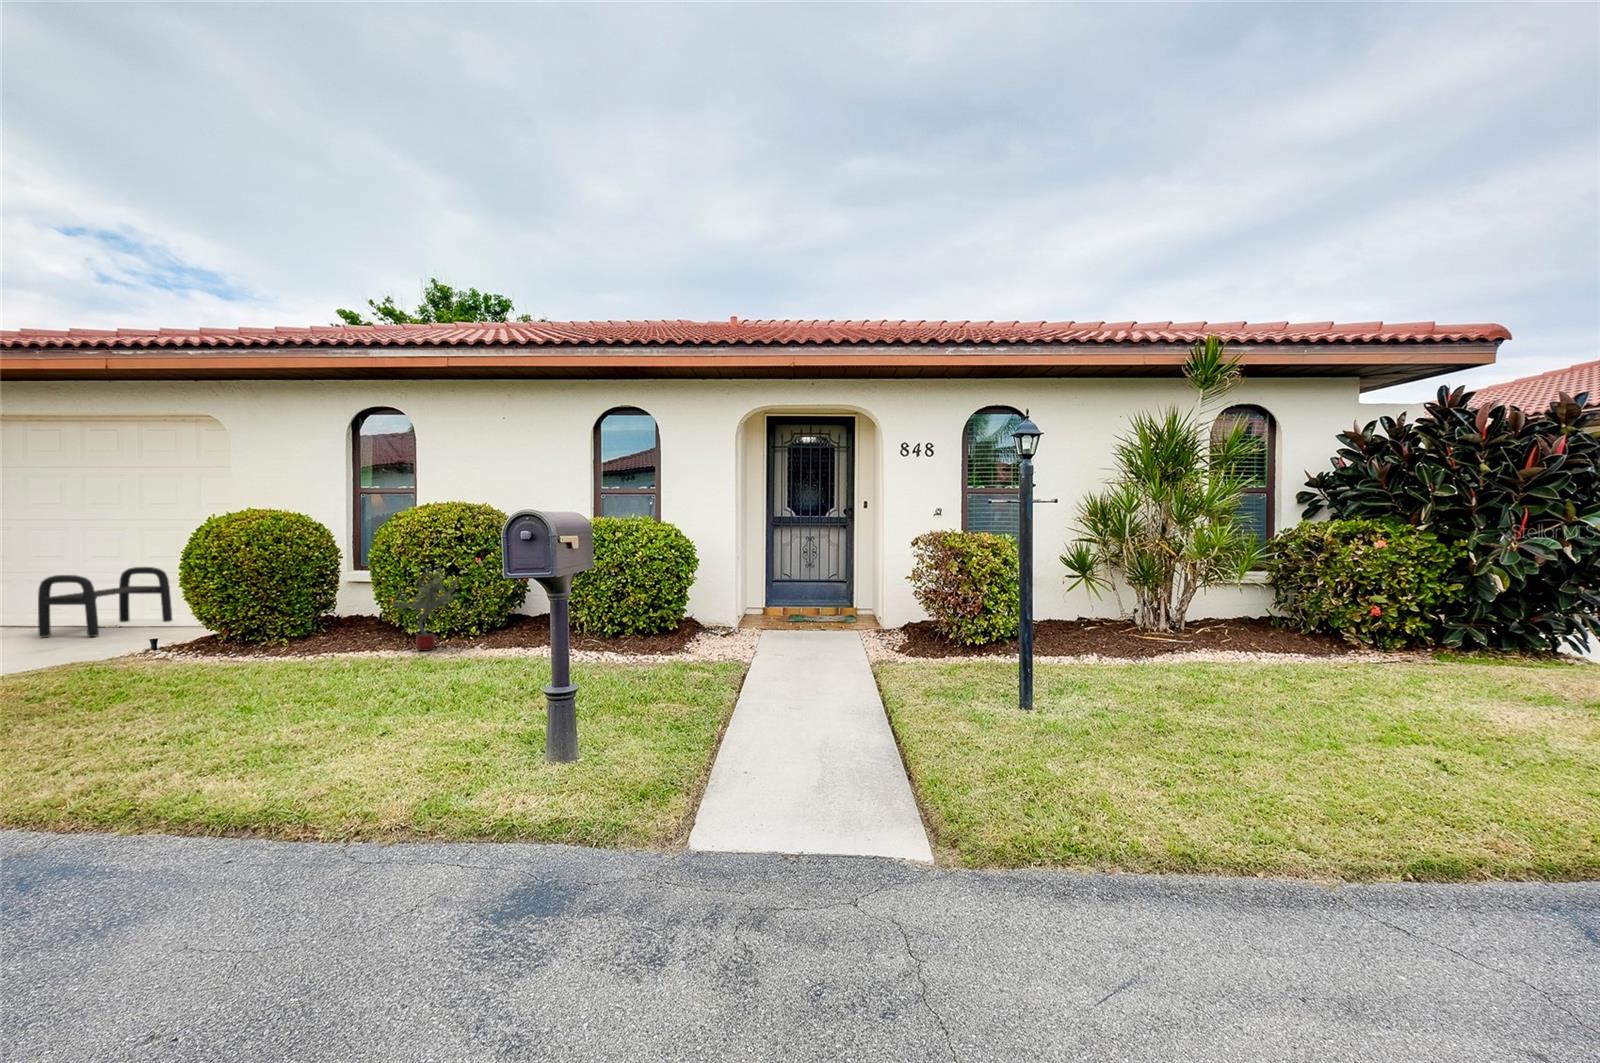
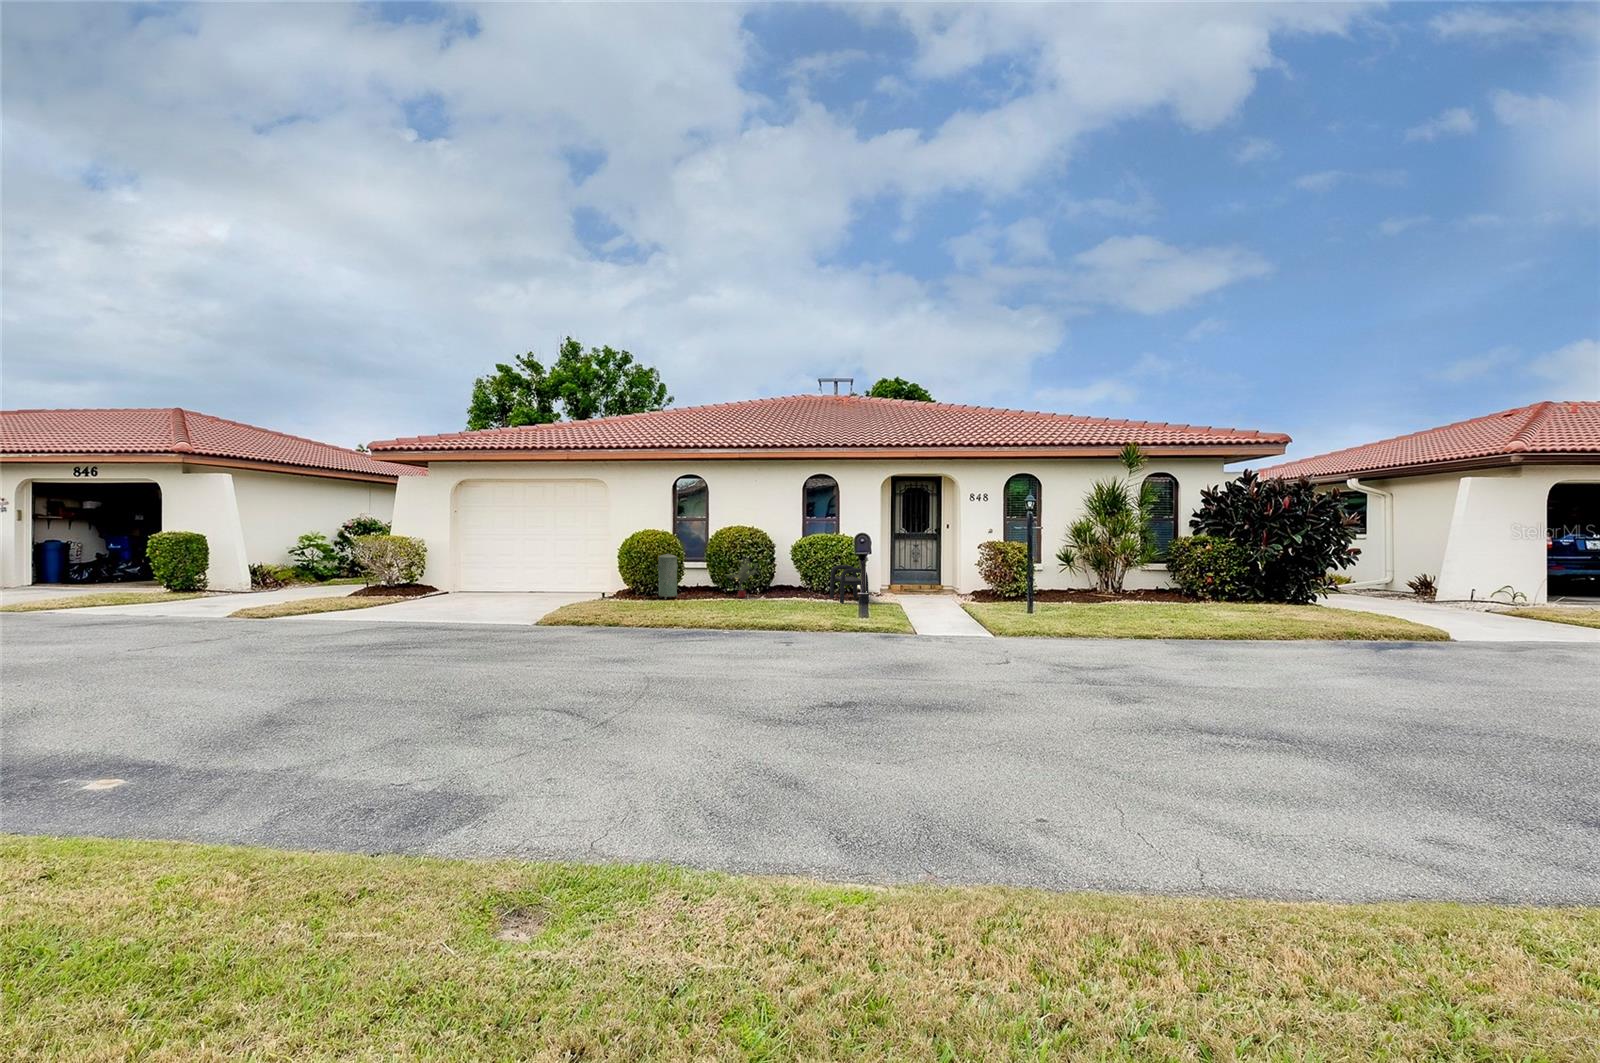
trash can: none [238,558,294,656] -> present [658,553,678,599]
bench: present [38,567,172,637] -> present [830,565,869,603]

